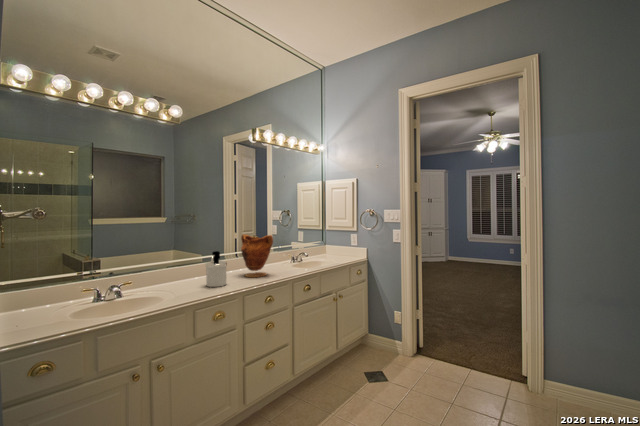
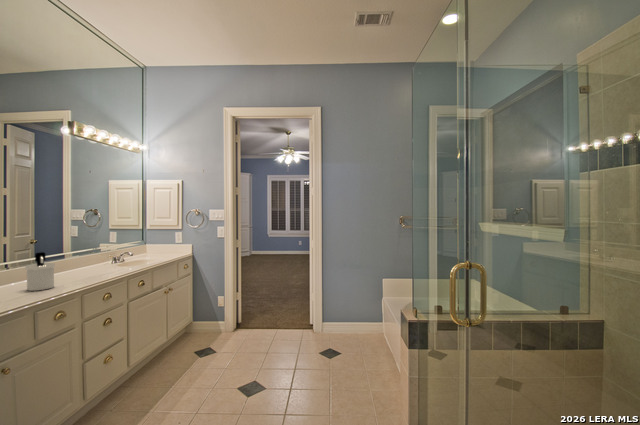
vase: present [241,235,273,277] -> none [59,234,105,278]

